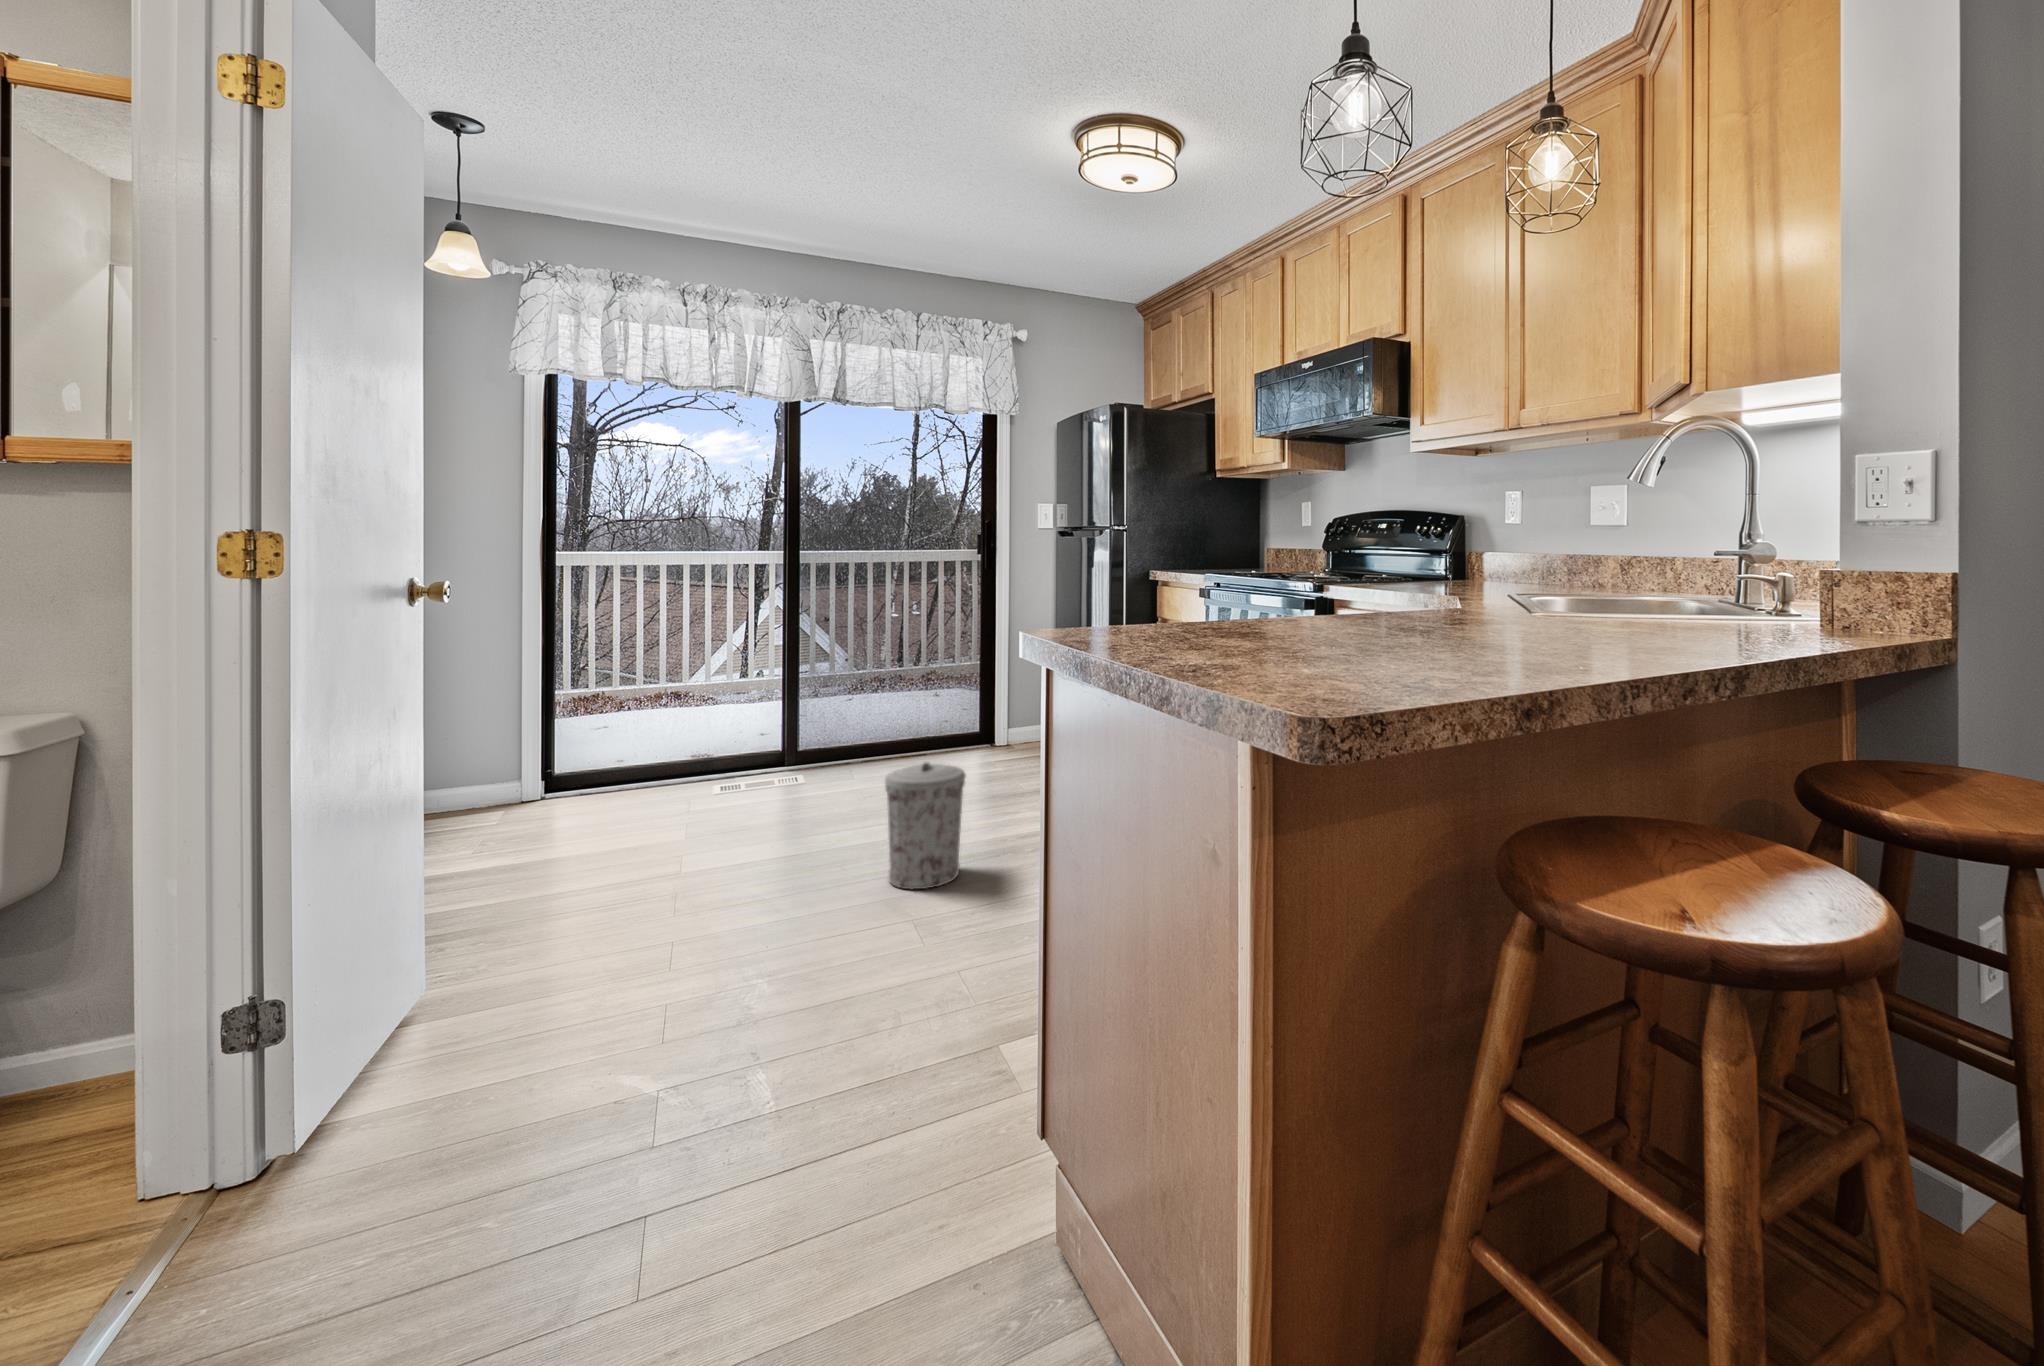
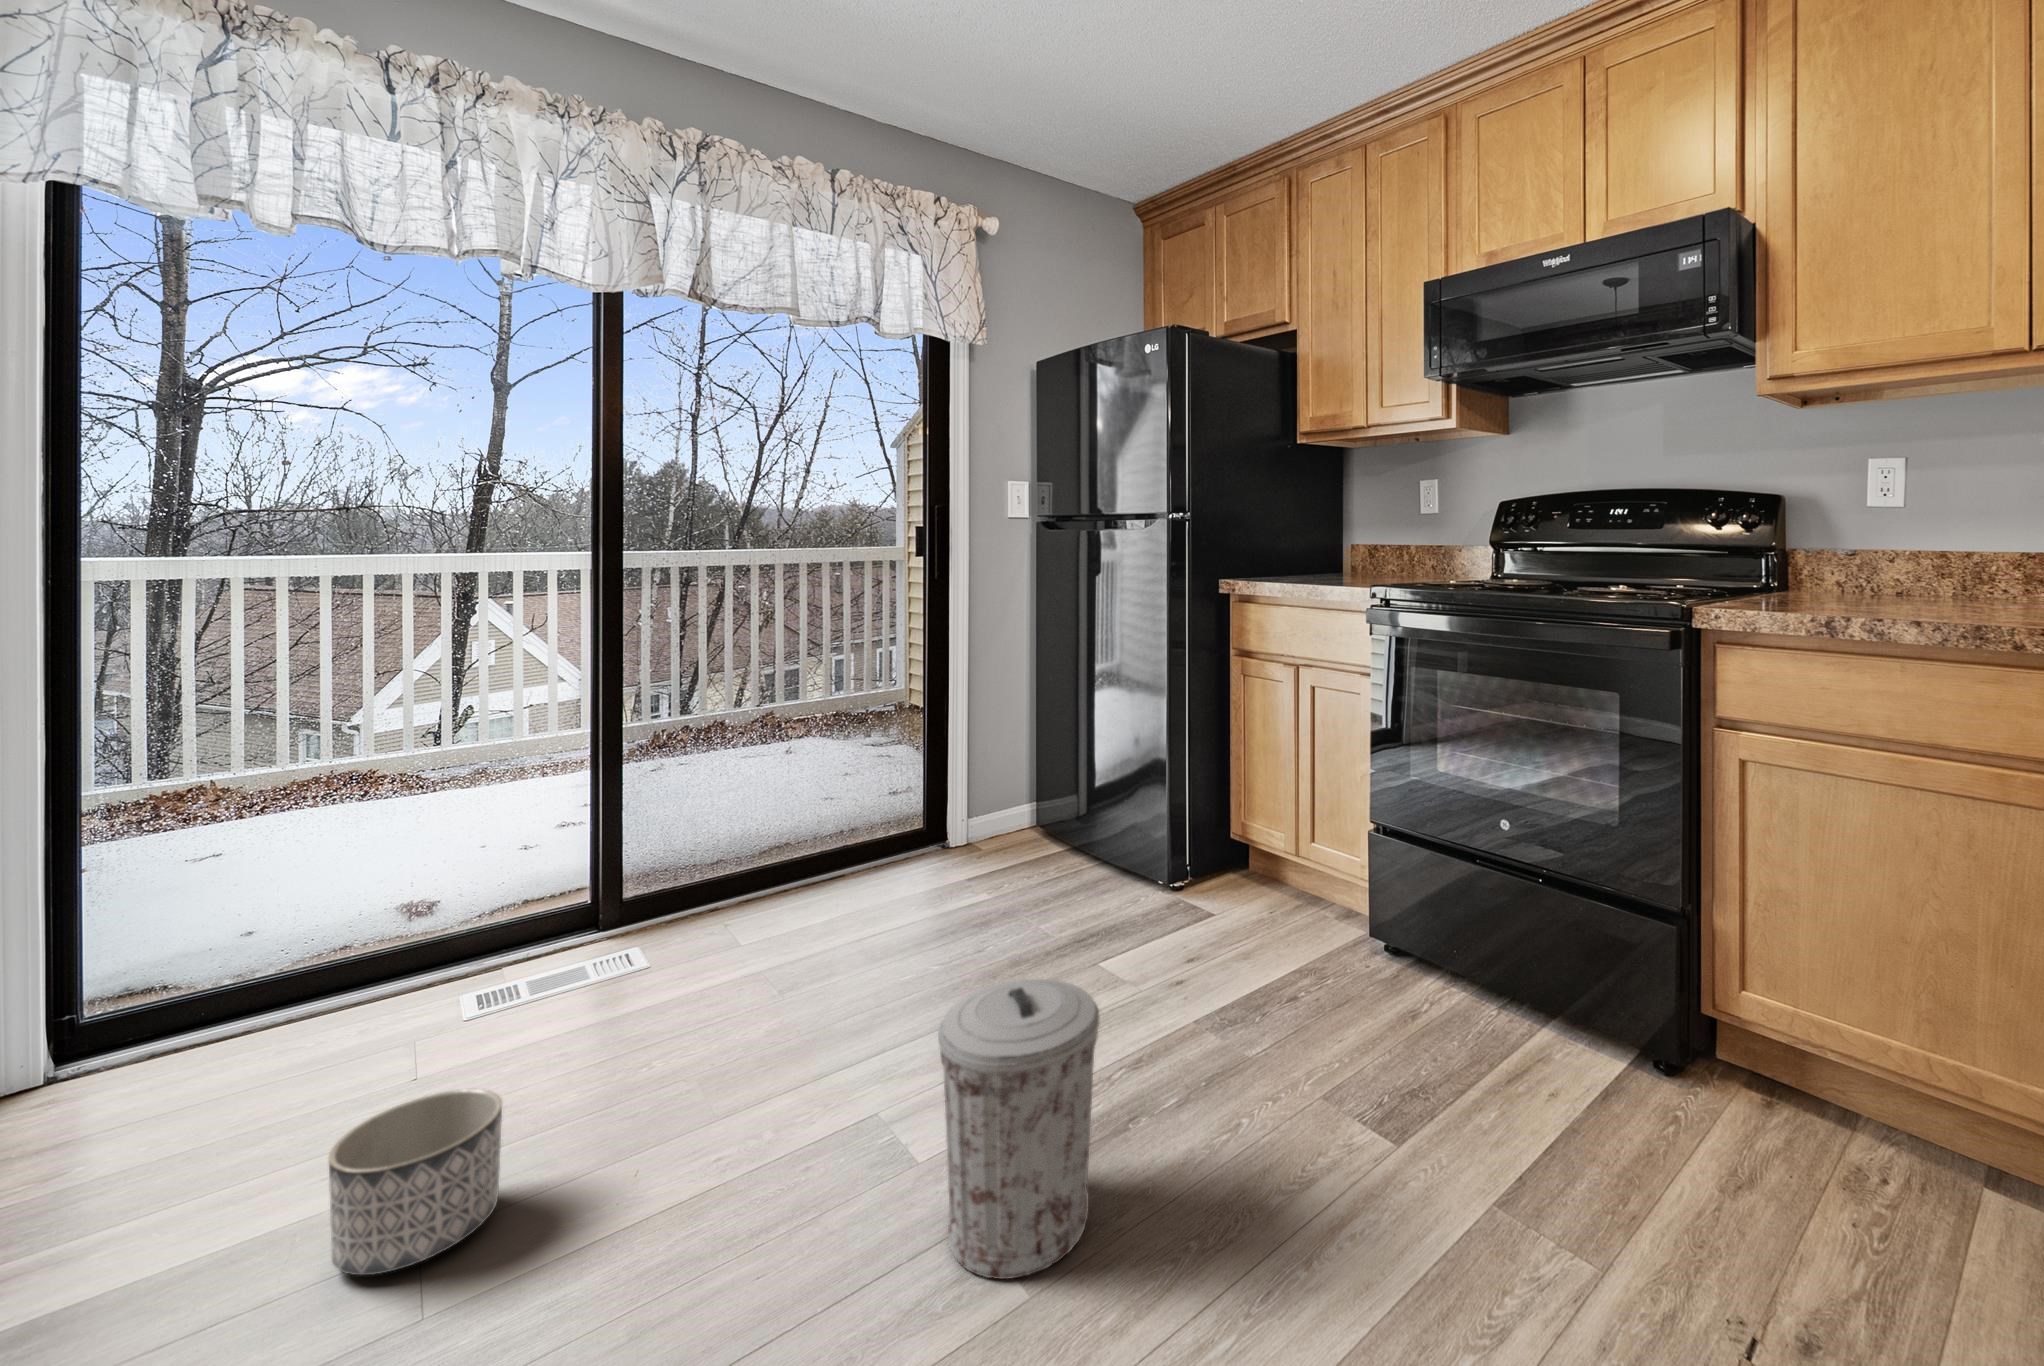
planter: none [645,798,713,861] -> present [329,1089,502,1275]

